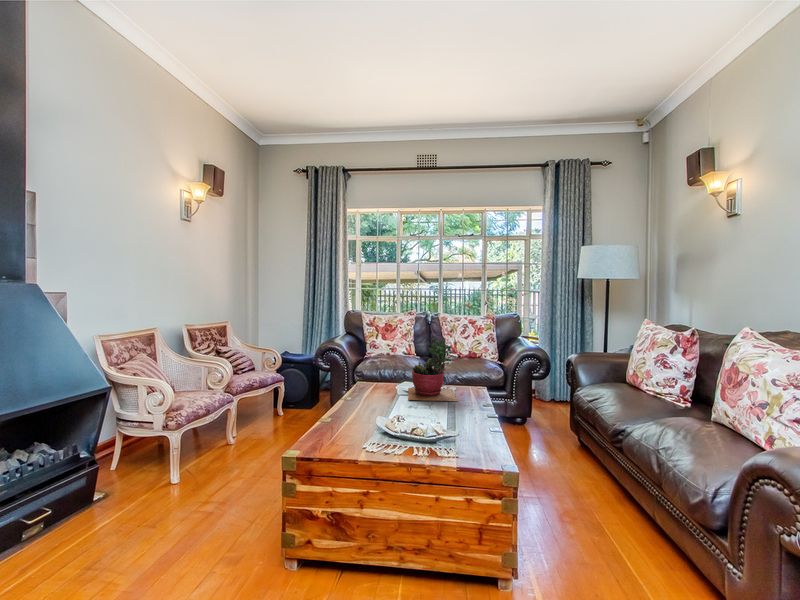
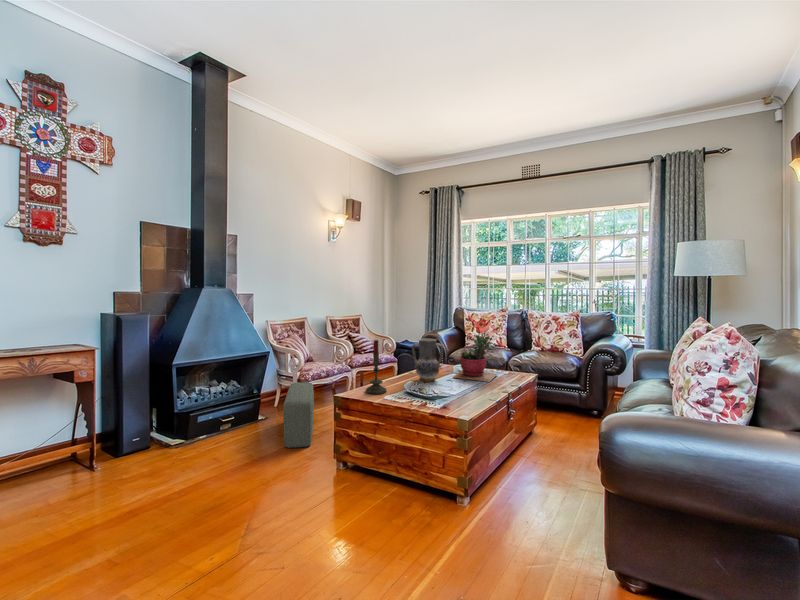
vase: none [362,351,404,410] -> present [412,338,443,382]
candle: none [322,357,353,443] -> present [366,340,386,394]
pouf: none [151,430,217,554] -> present [283,382,314,448]

